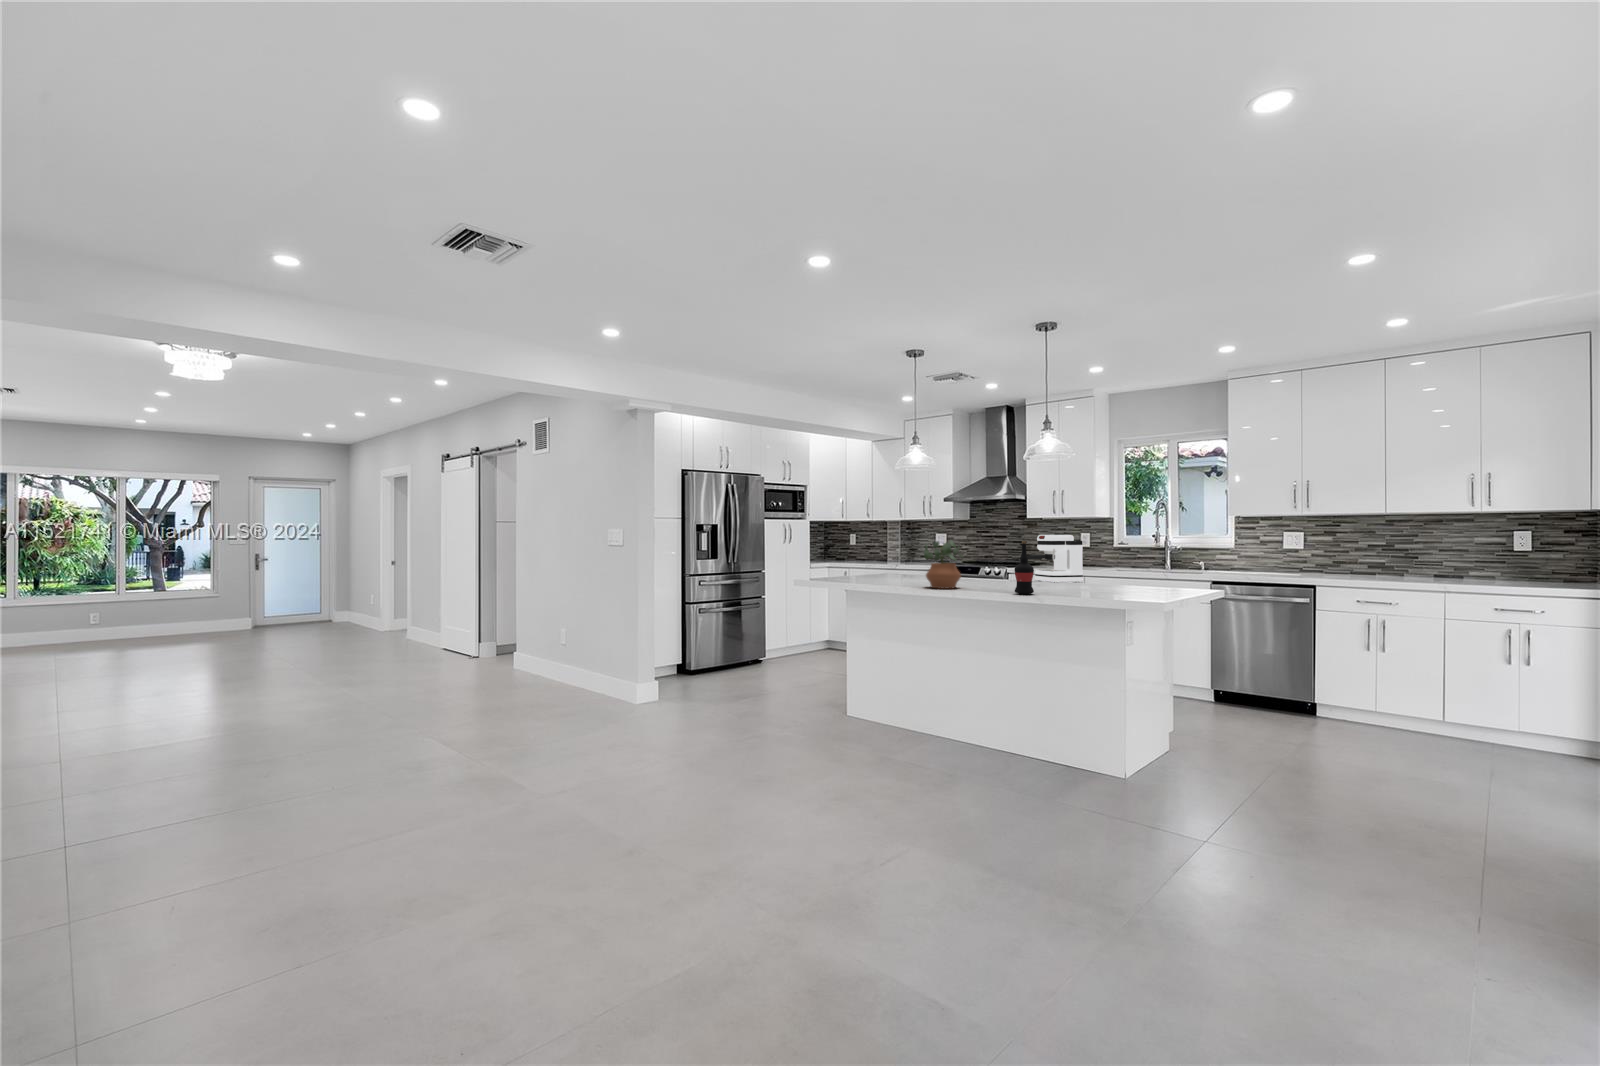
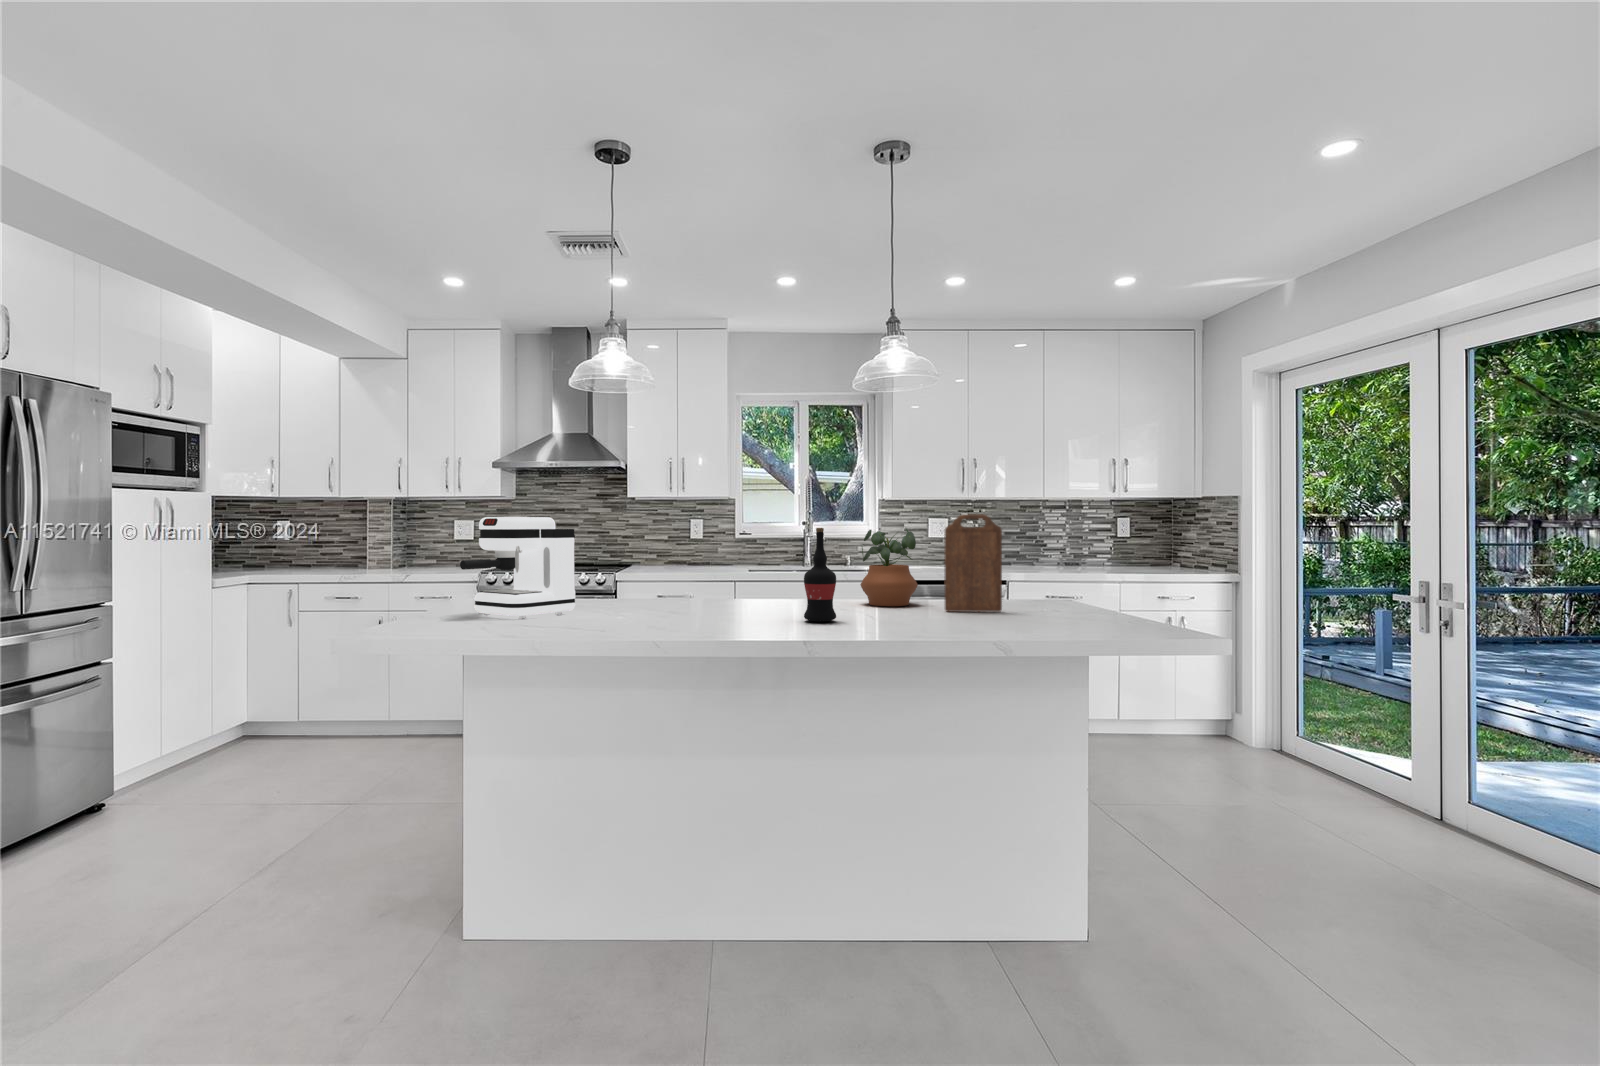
cutting board: none [1127,533,1166,598] -> present [944,514,1002,612]
coffee maker: present [1028,535,1083,582] -> present [460,517,575,618]
potted plant: present [924,540,963,589] -> present [860,529,918,606]

